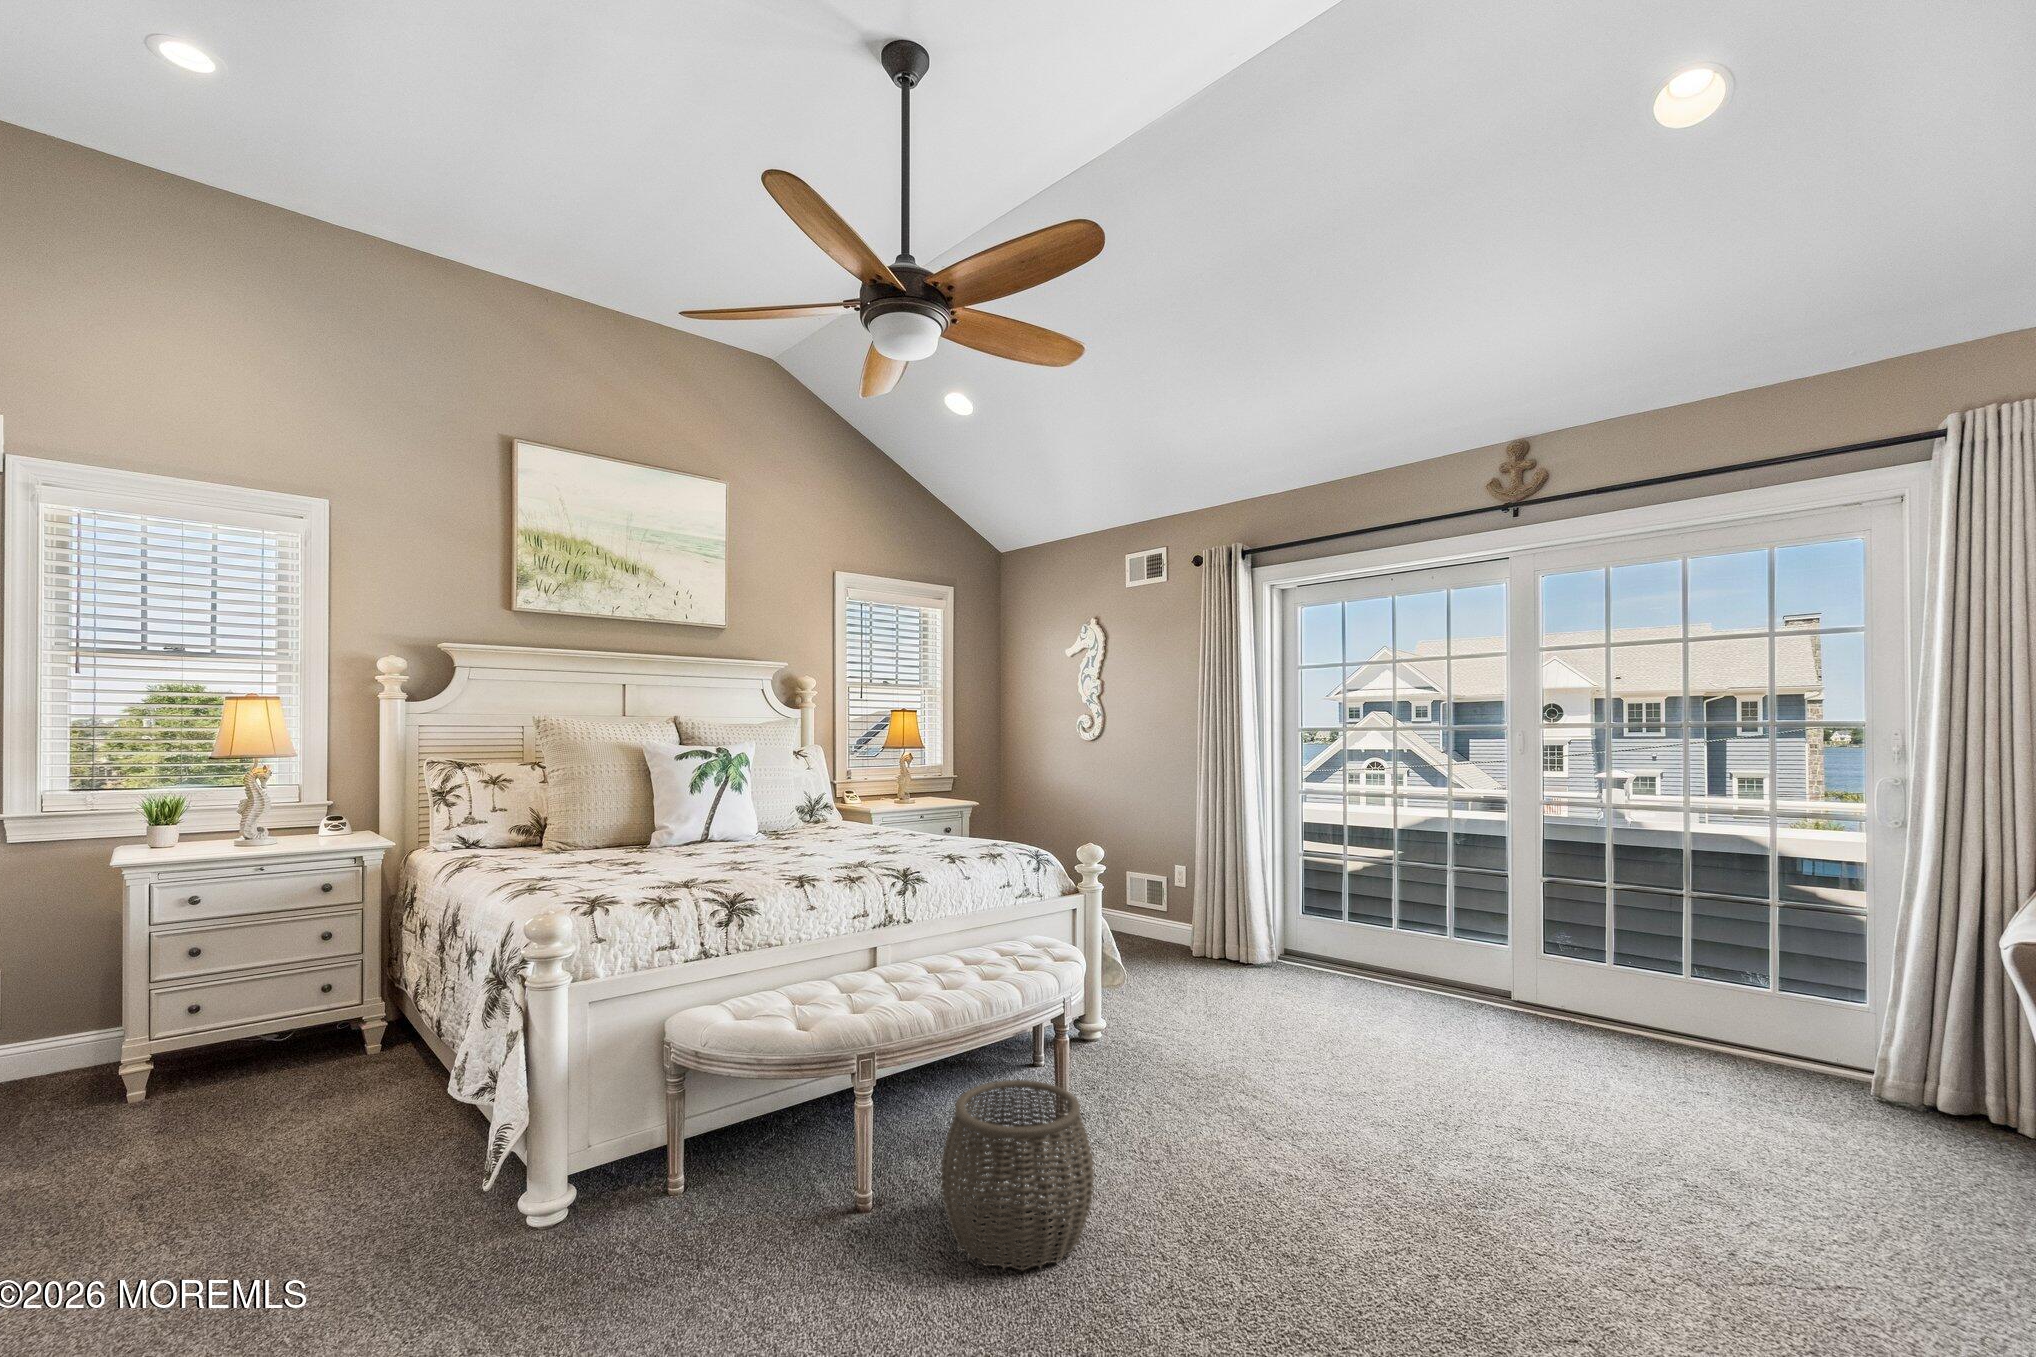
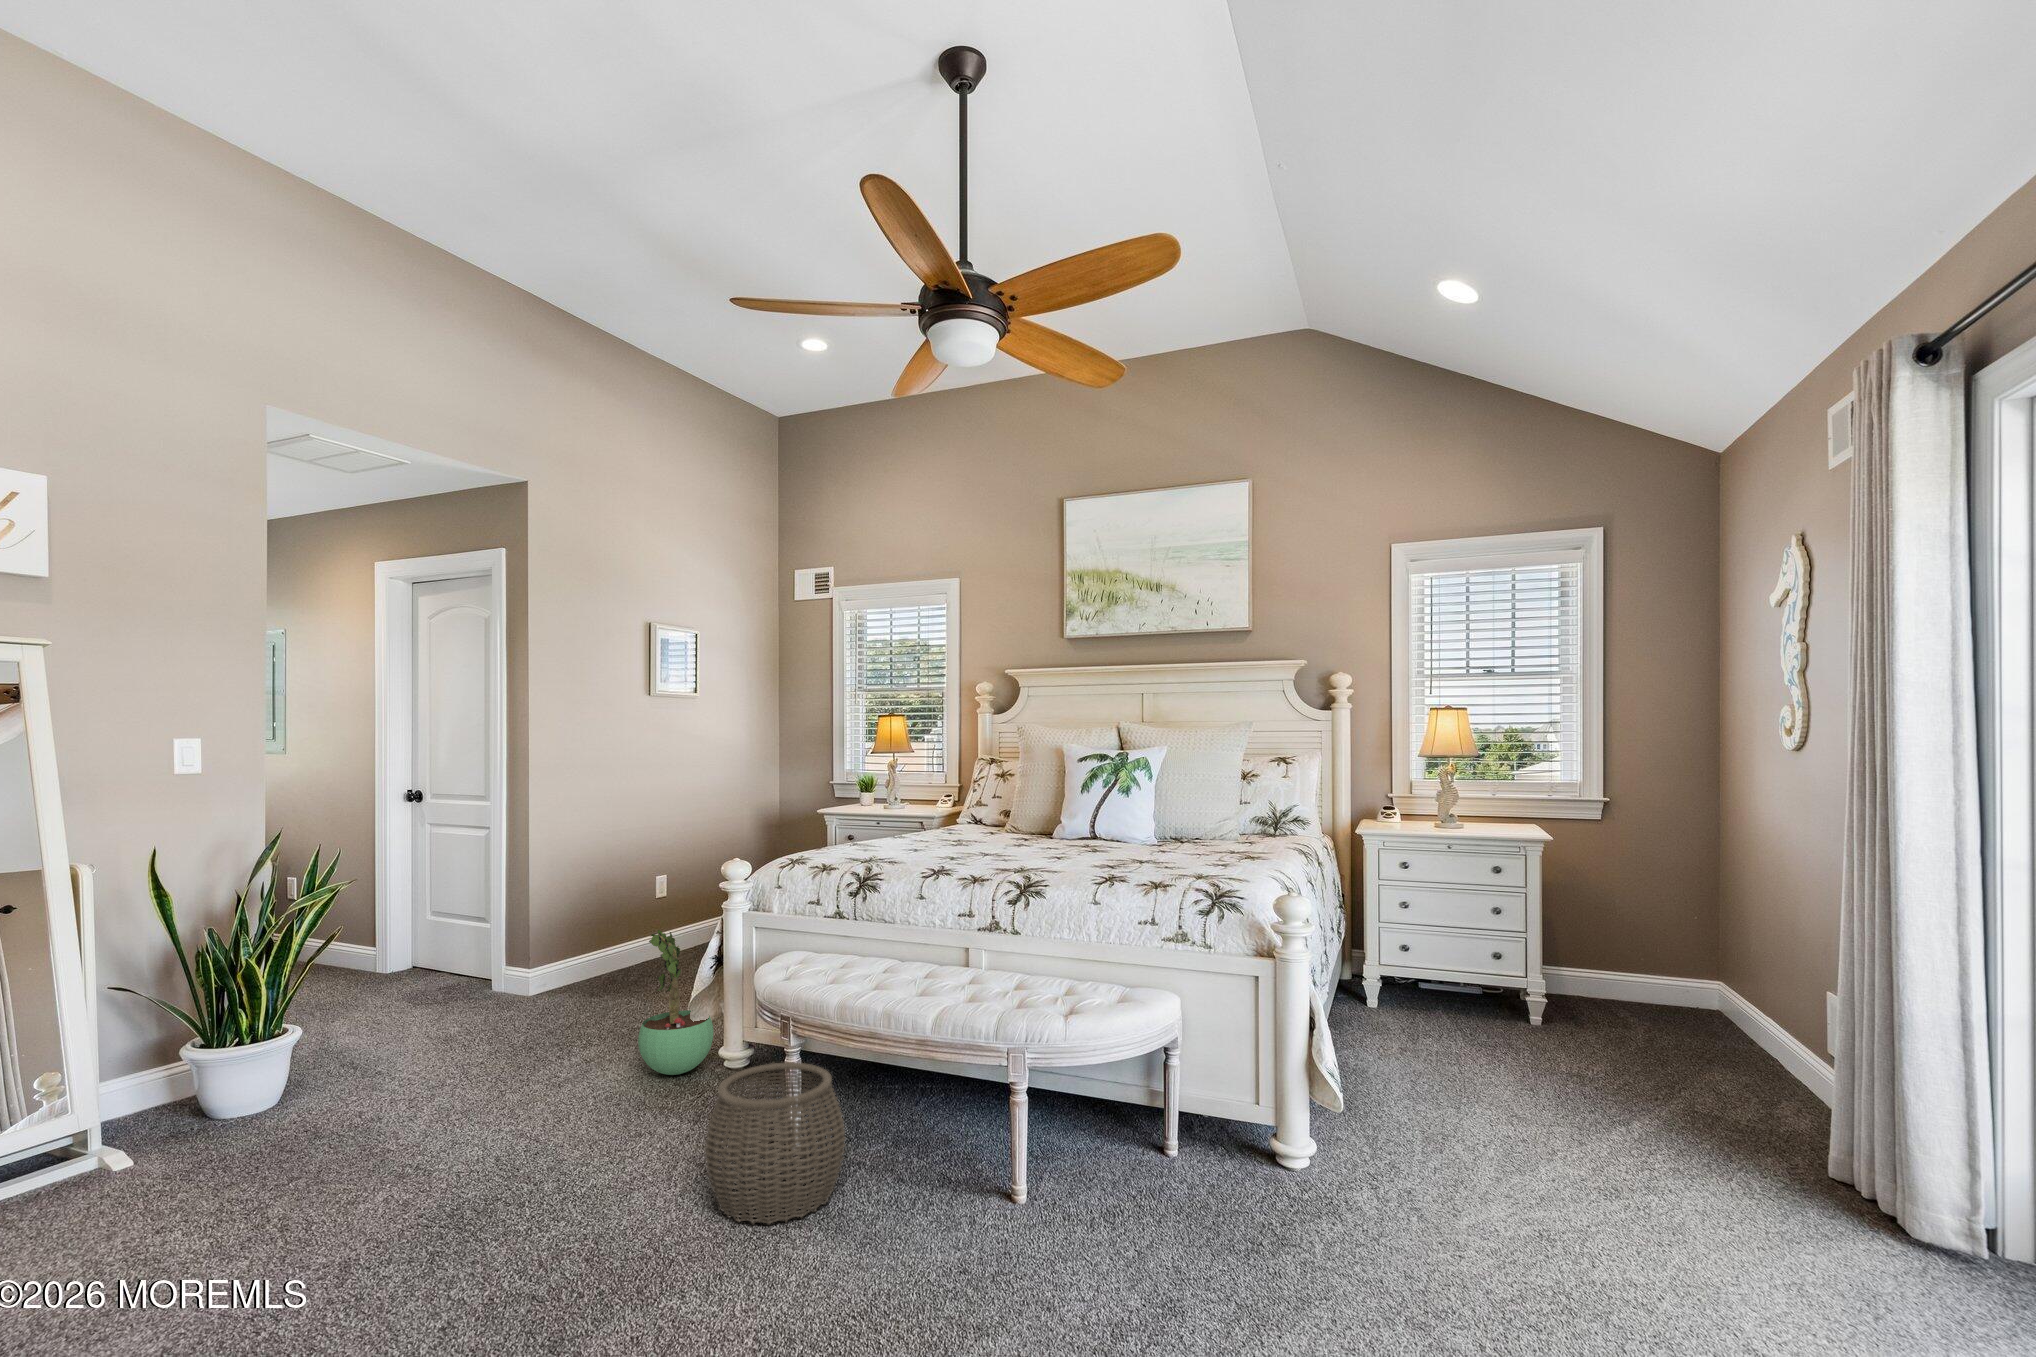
potted plant: none [416,1041,585,1290] -> present [638,930,714,1075]

